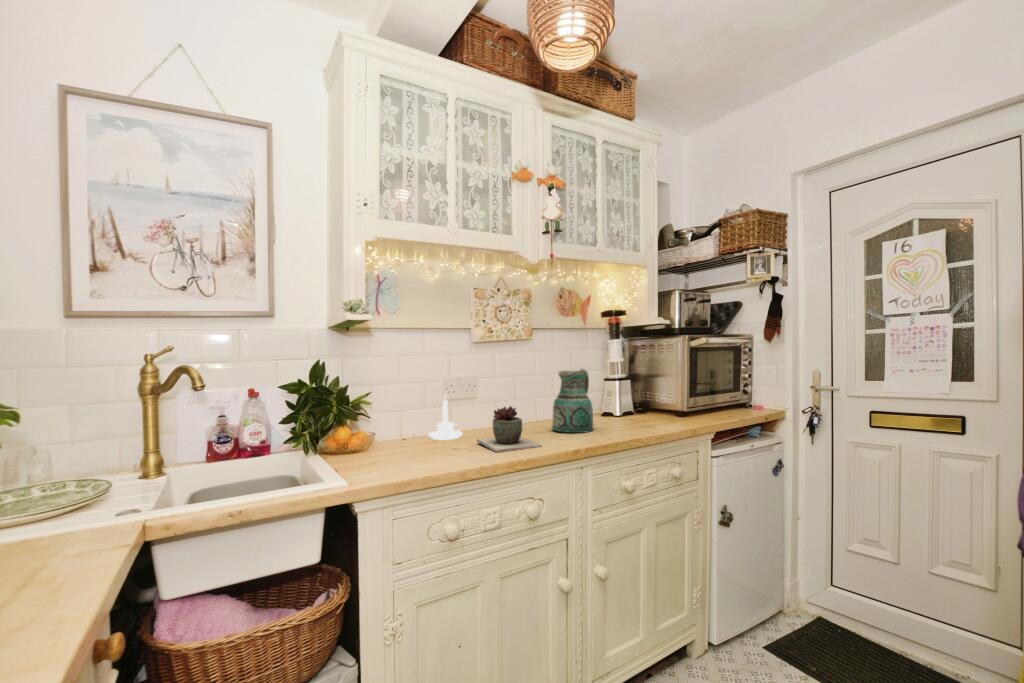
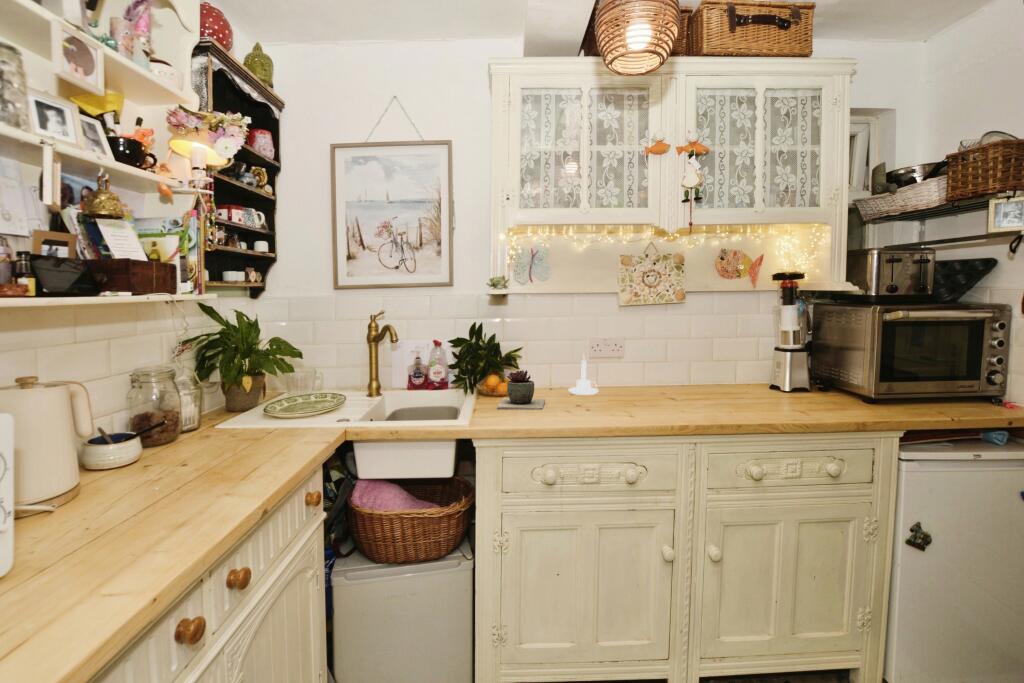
ceramic pitcher: present [552,369,593,433] -> none [685,338,734,402]
succulent plant: present [477,406,542,453] -> present [497,370,545,410]

